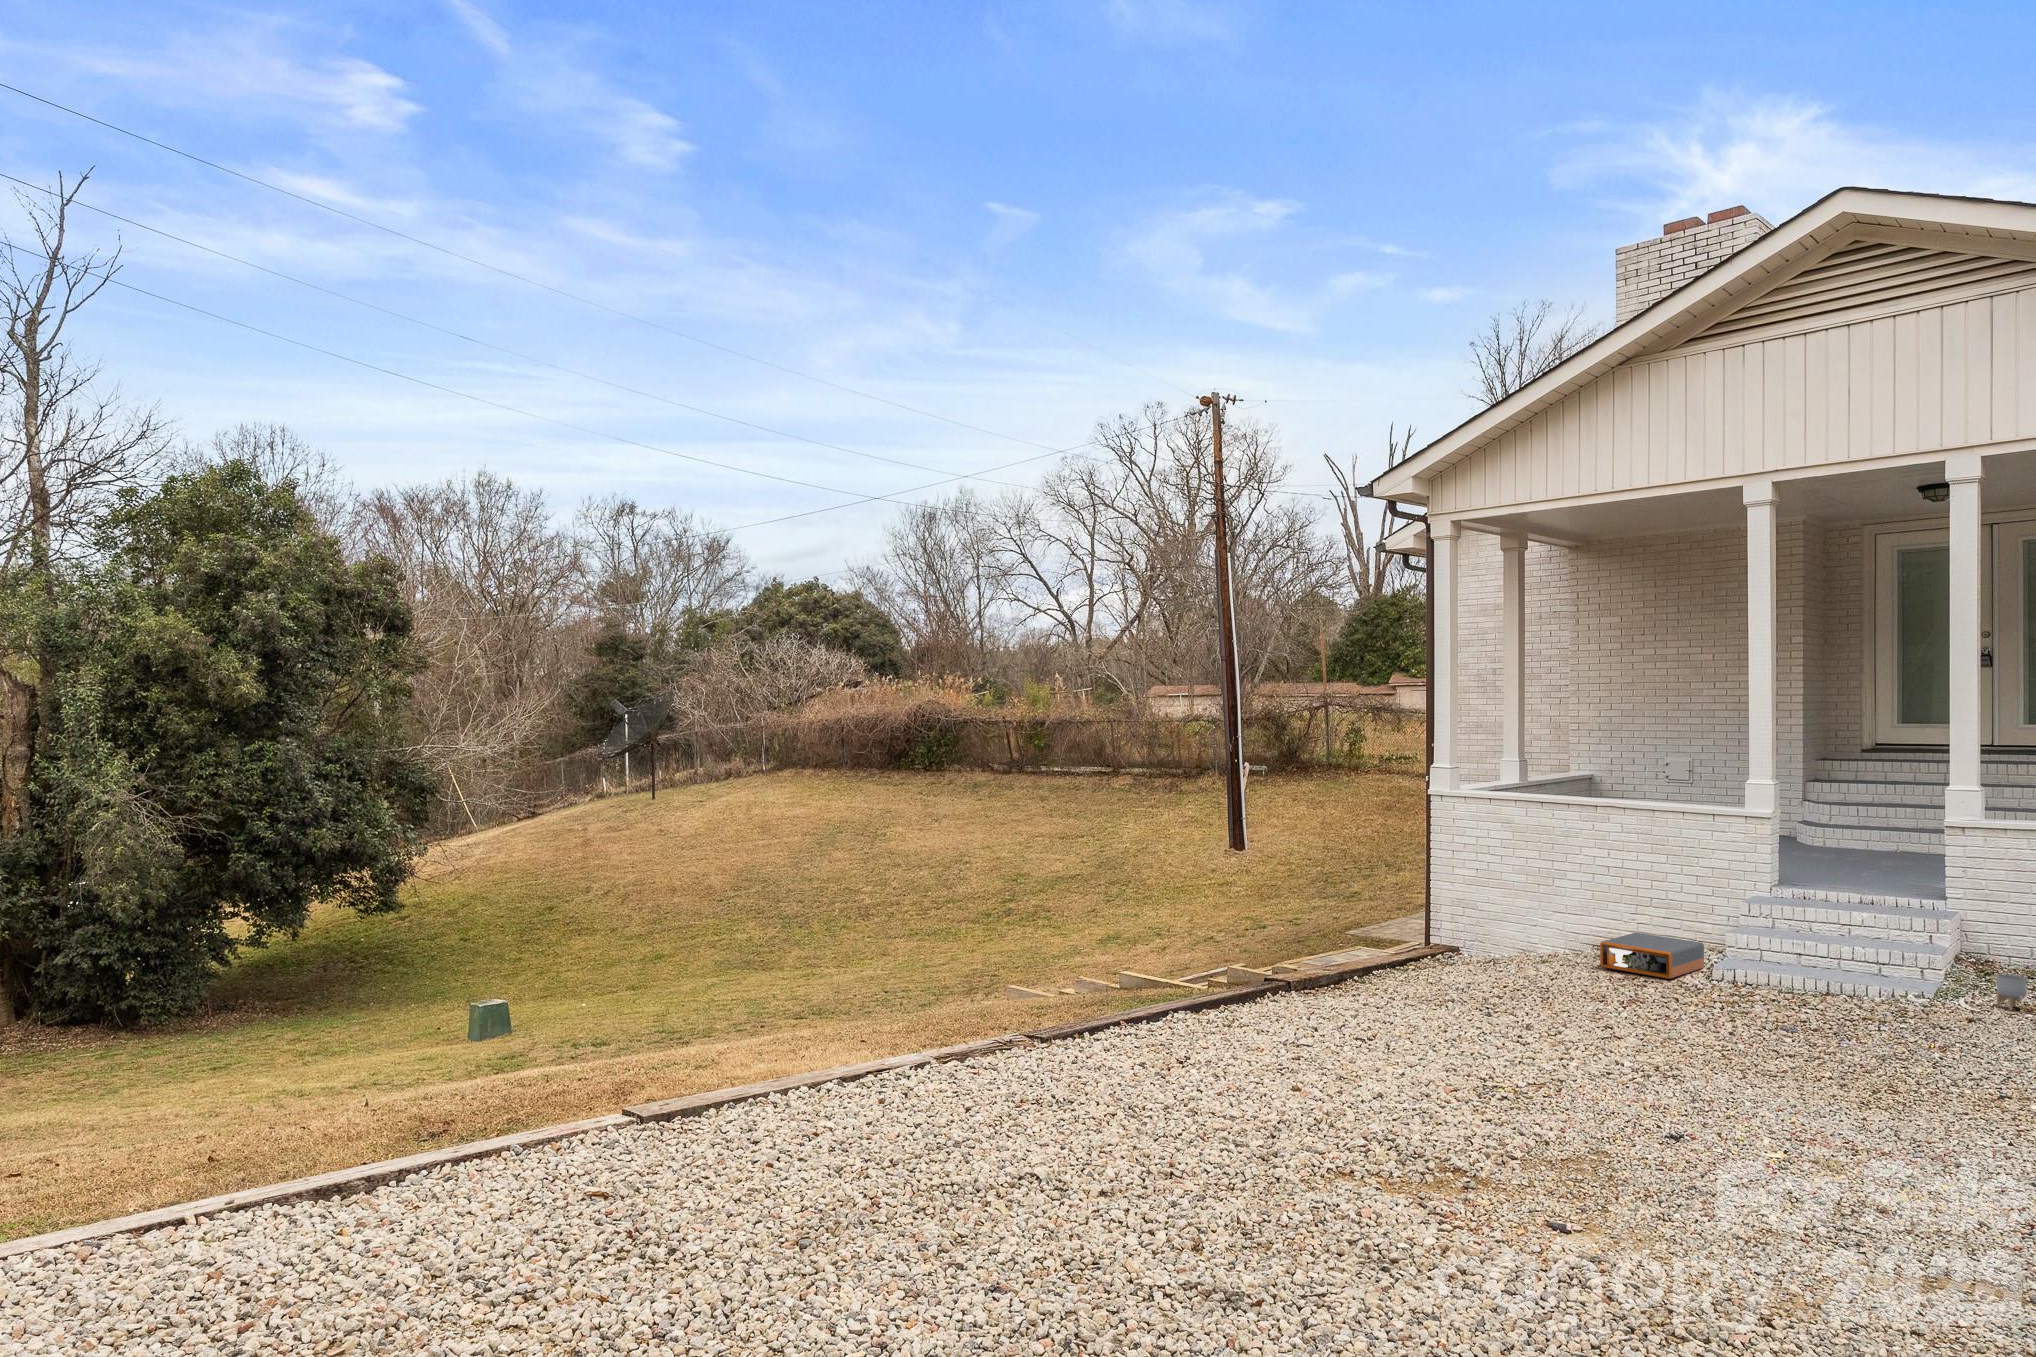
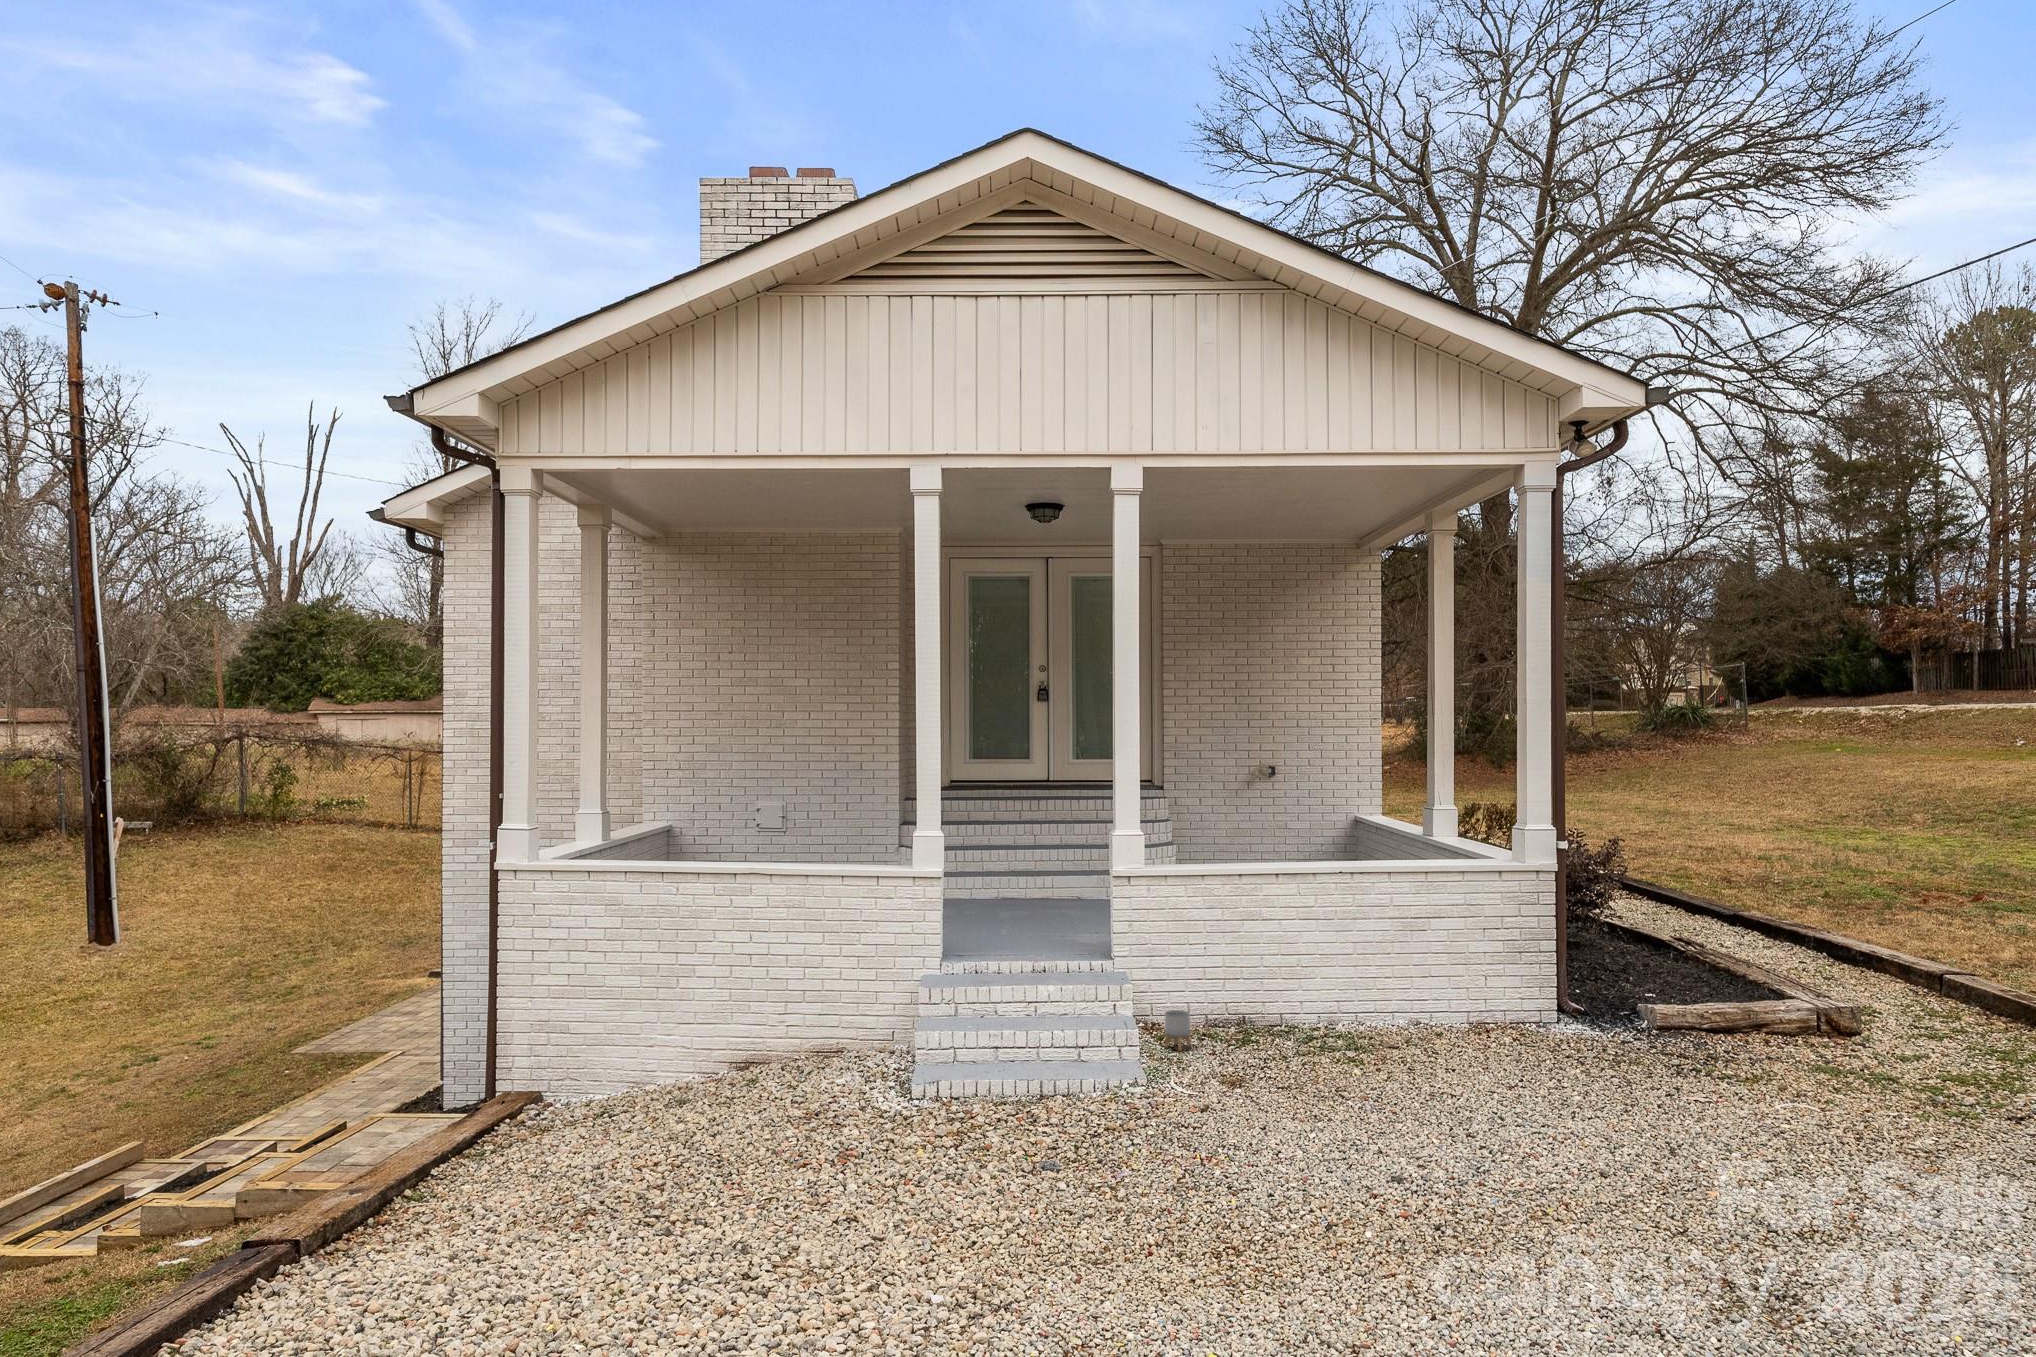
storage box: present [1600,933,1704,979] -> none [767,1025,876,1087]

